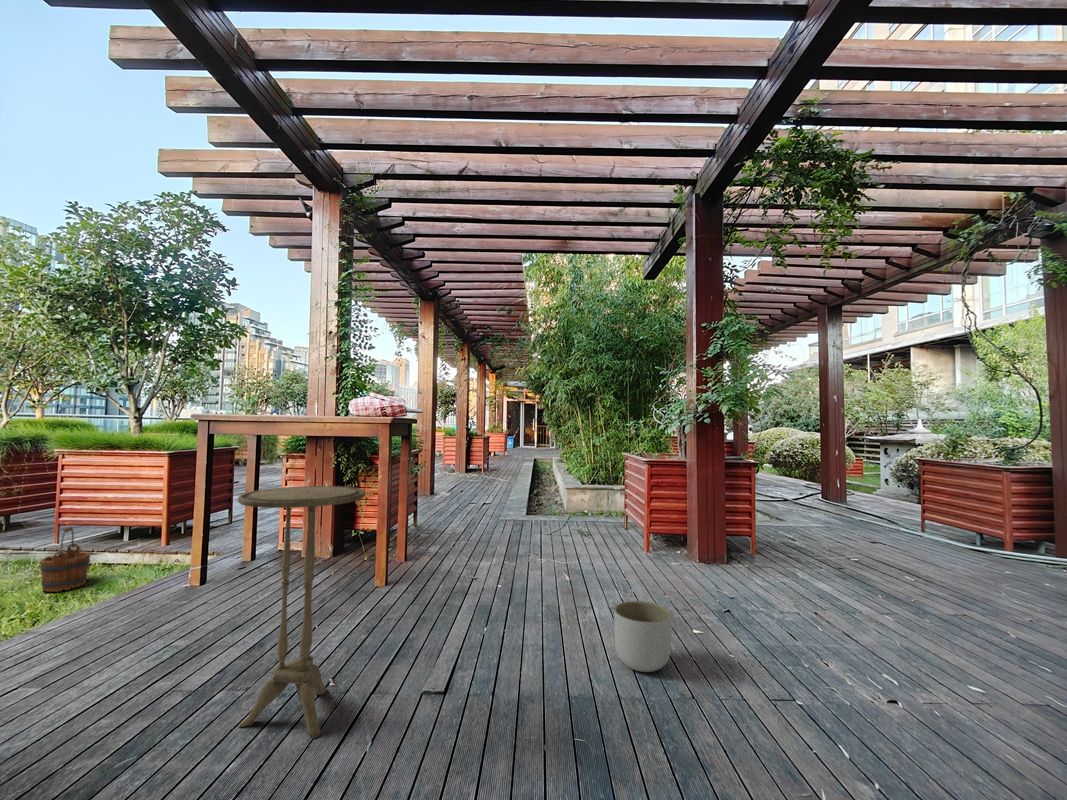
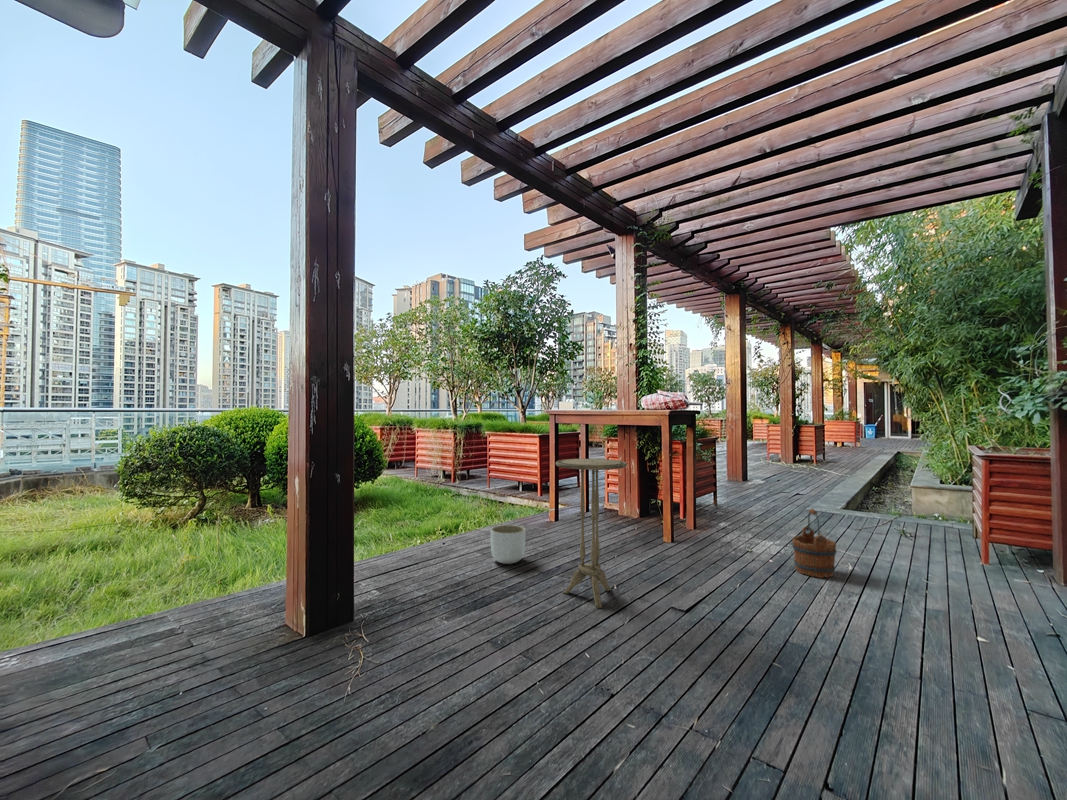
wooden bucket: present [40,527,90,592] -> present [792,509,836,578]
planter: present [614,601,672,672] -> present [491,525,525,564]

